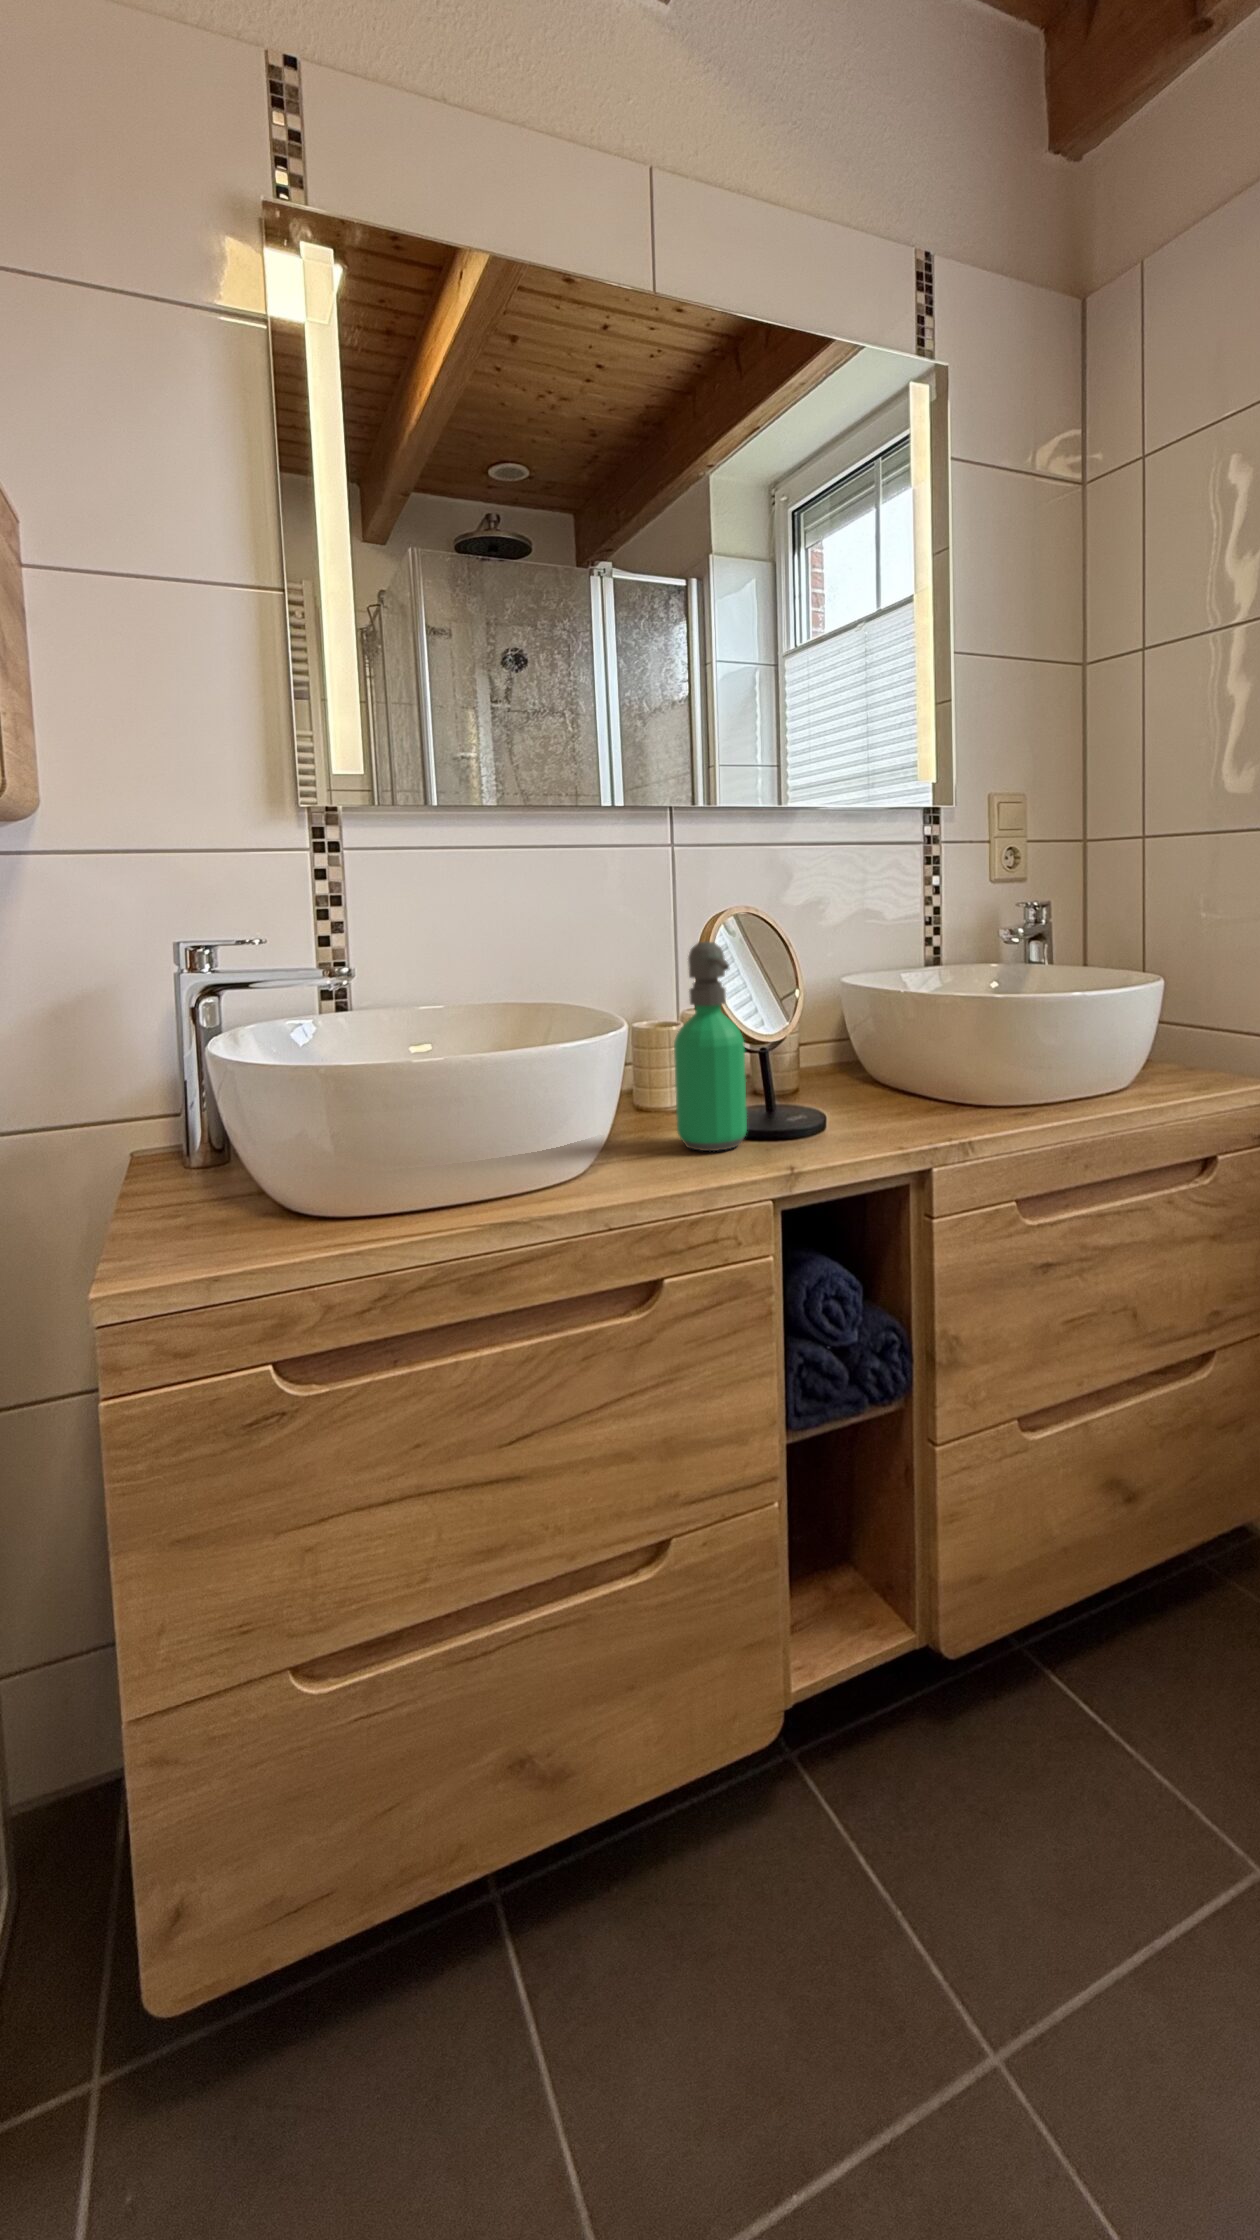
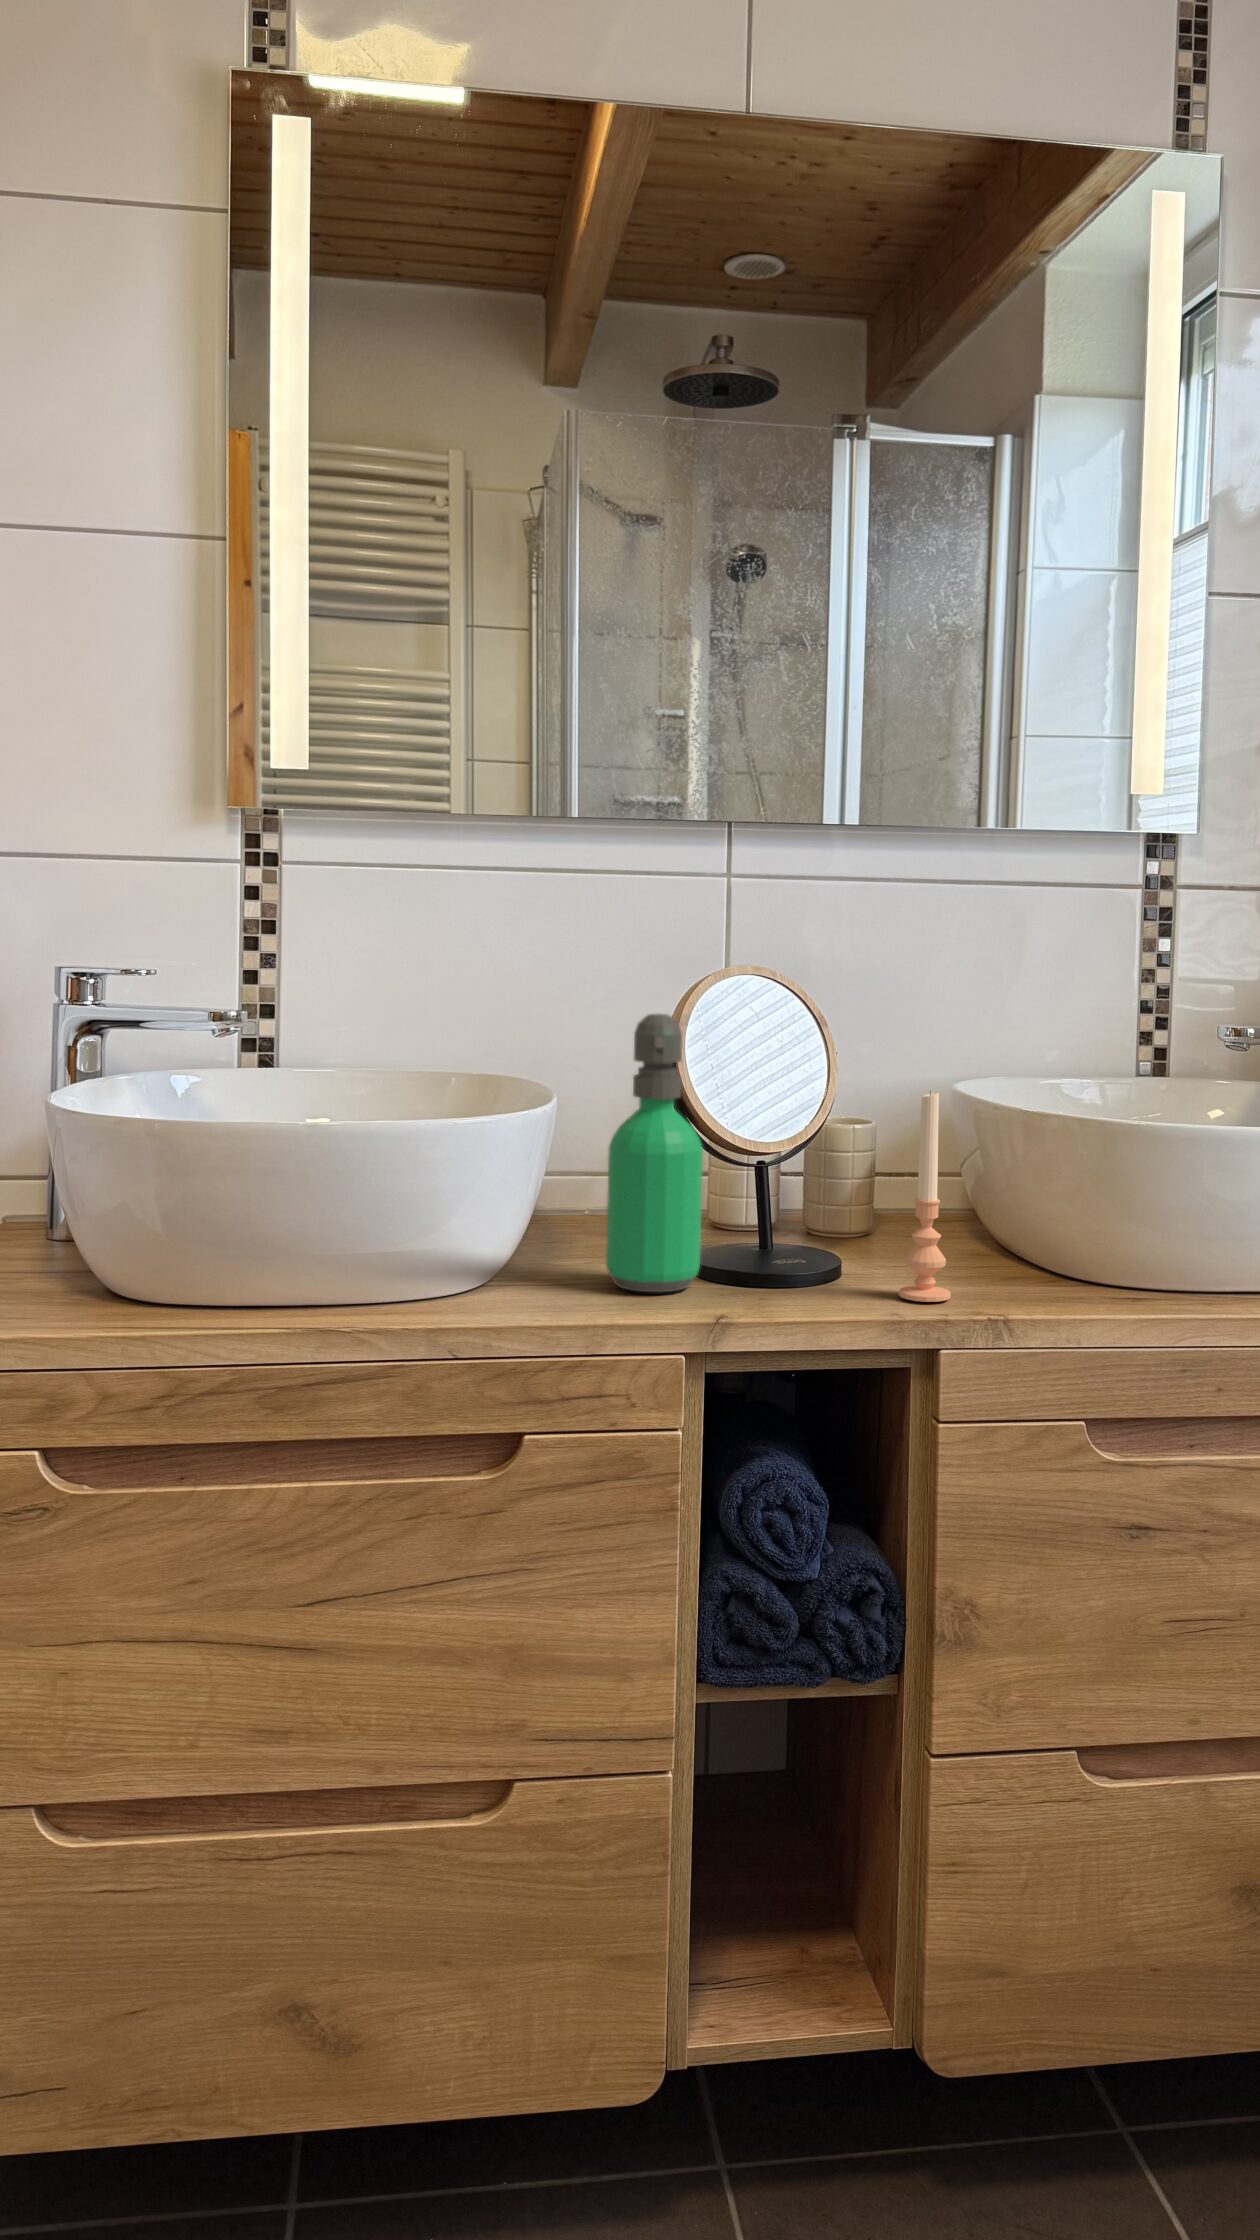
candle: none [883,982,920,1132] -> present [899,1091,951,1302]

